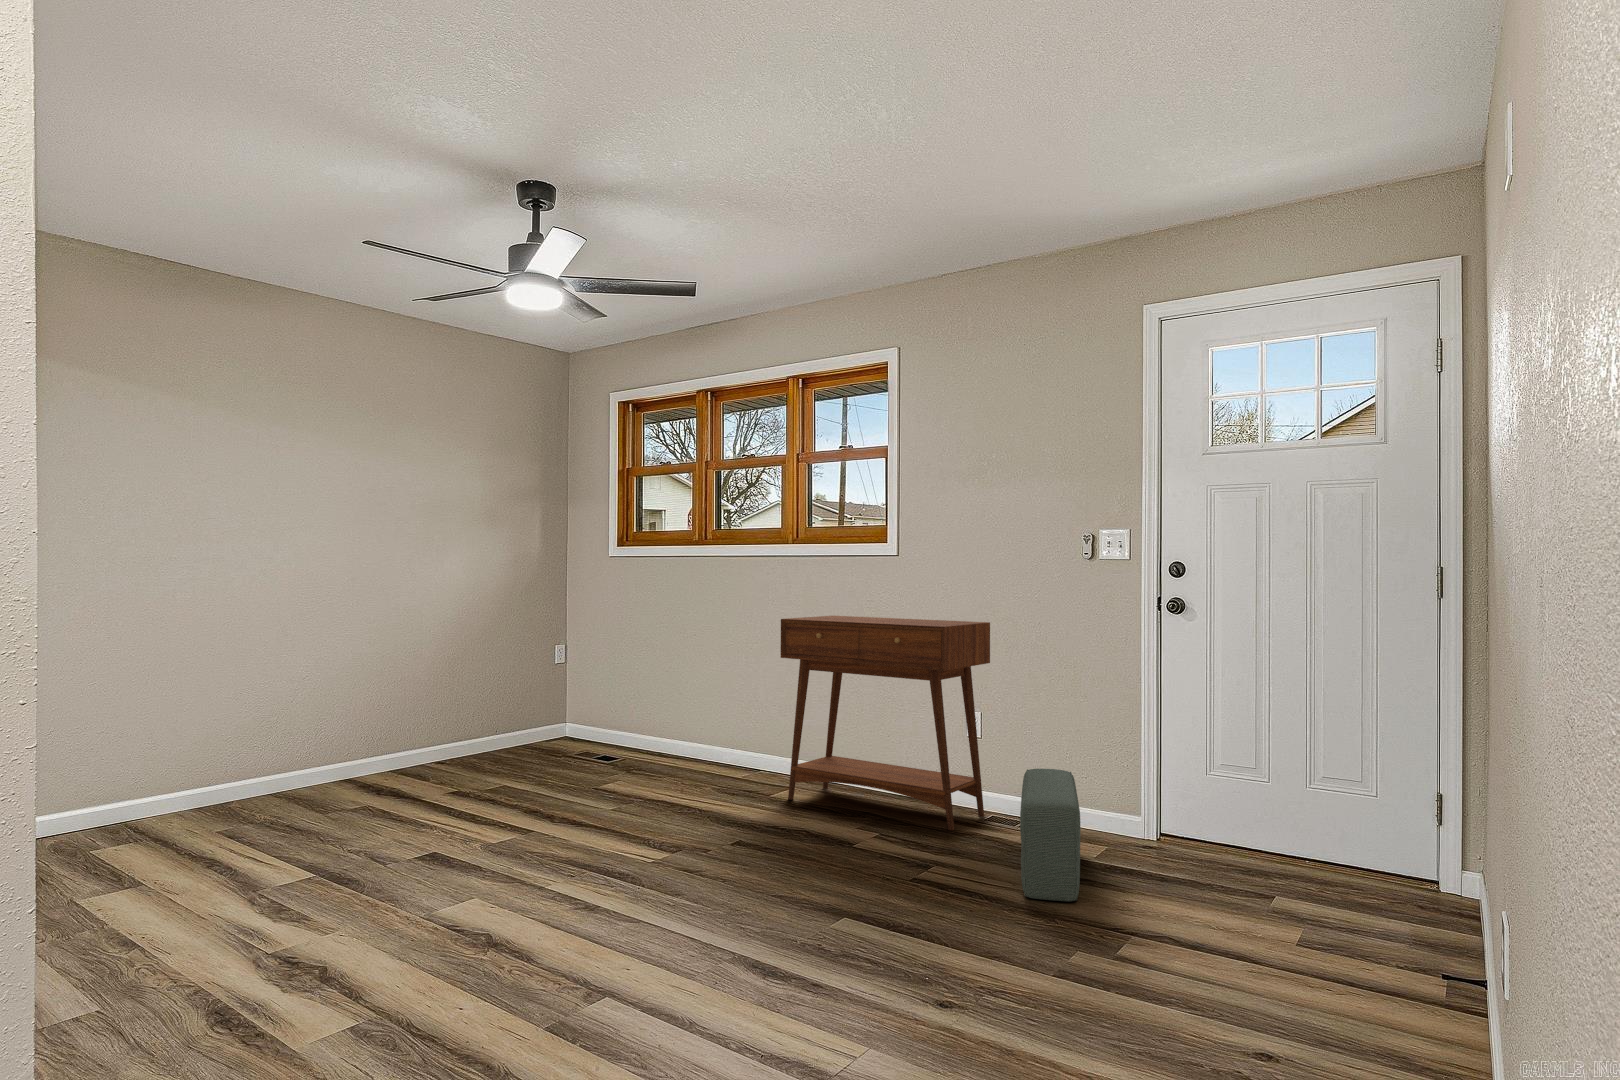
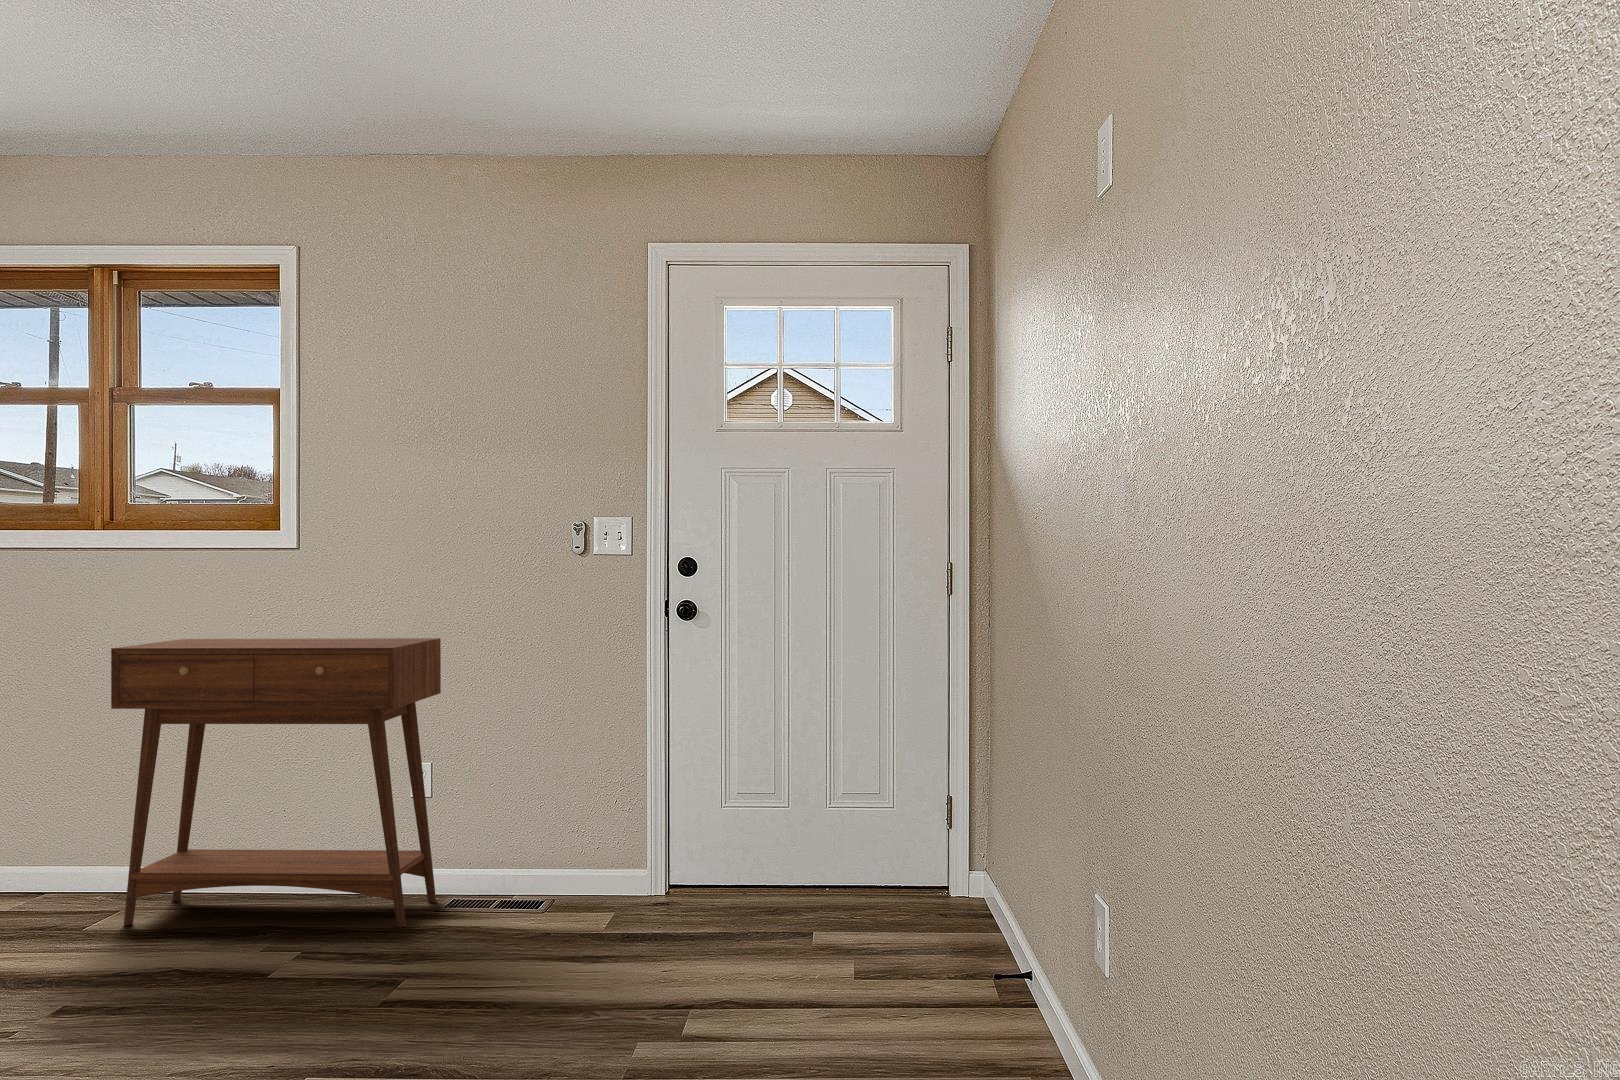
pouf: present [1020,769,1081,901] -> none [511,825,611,992]

